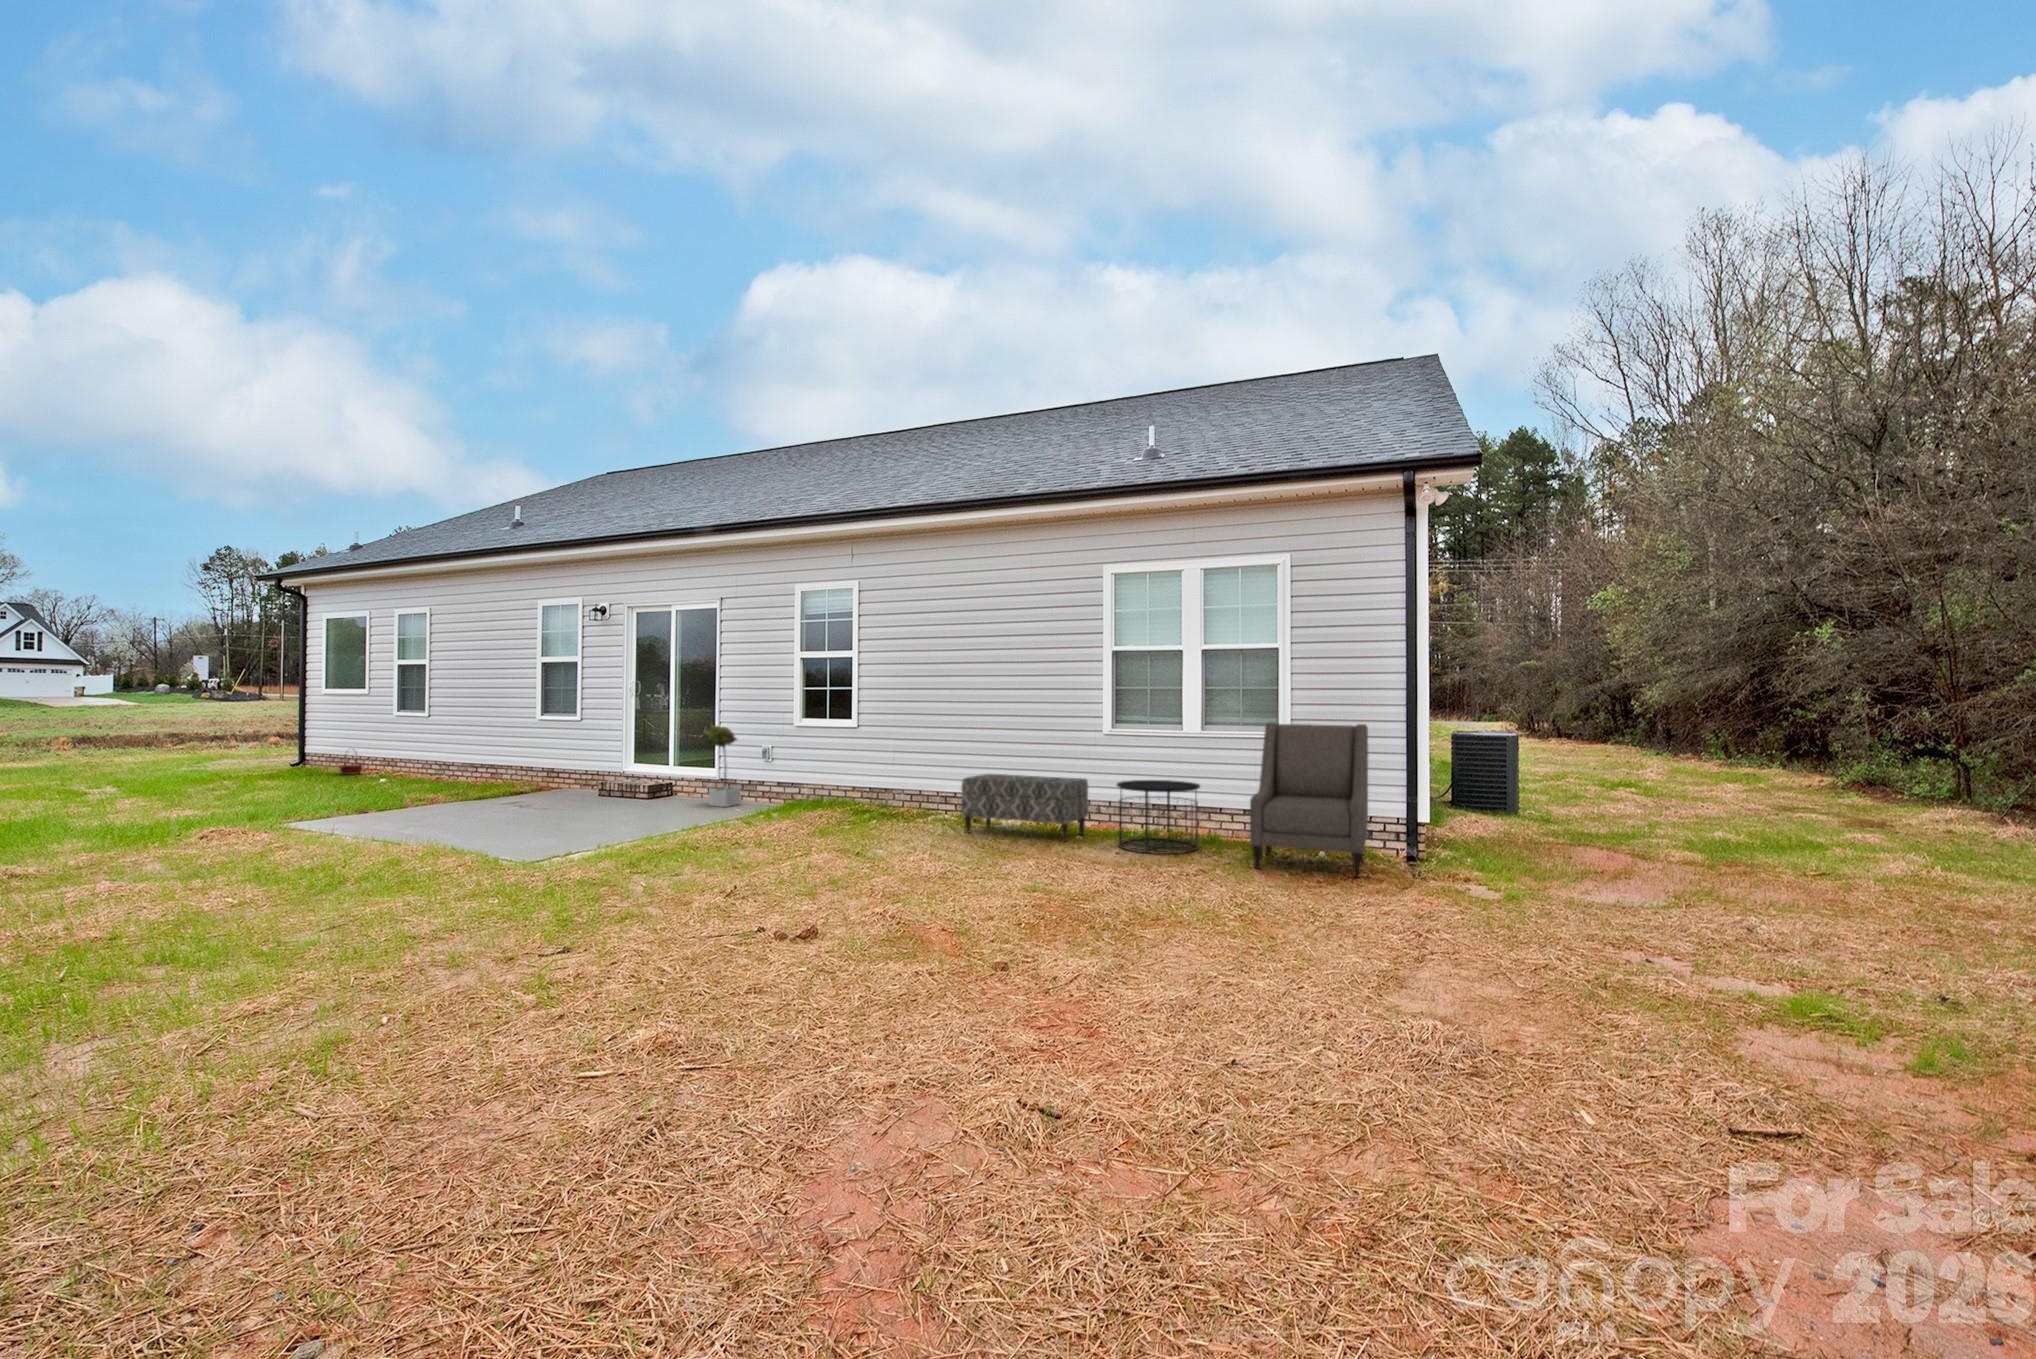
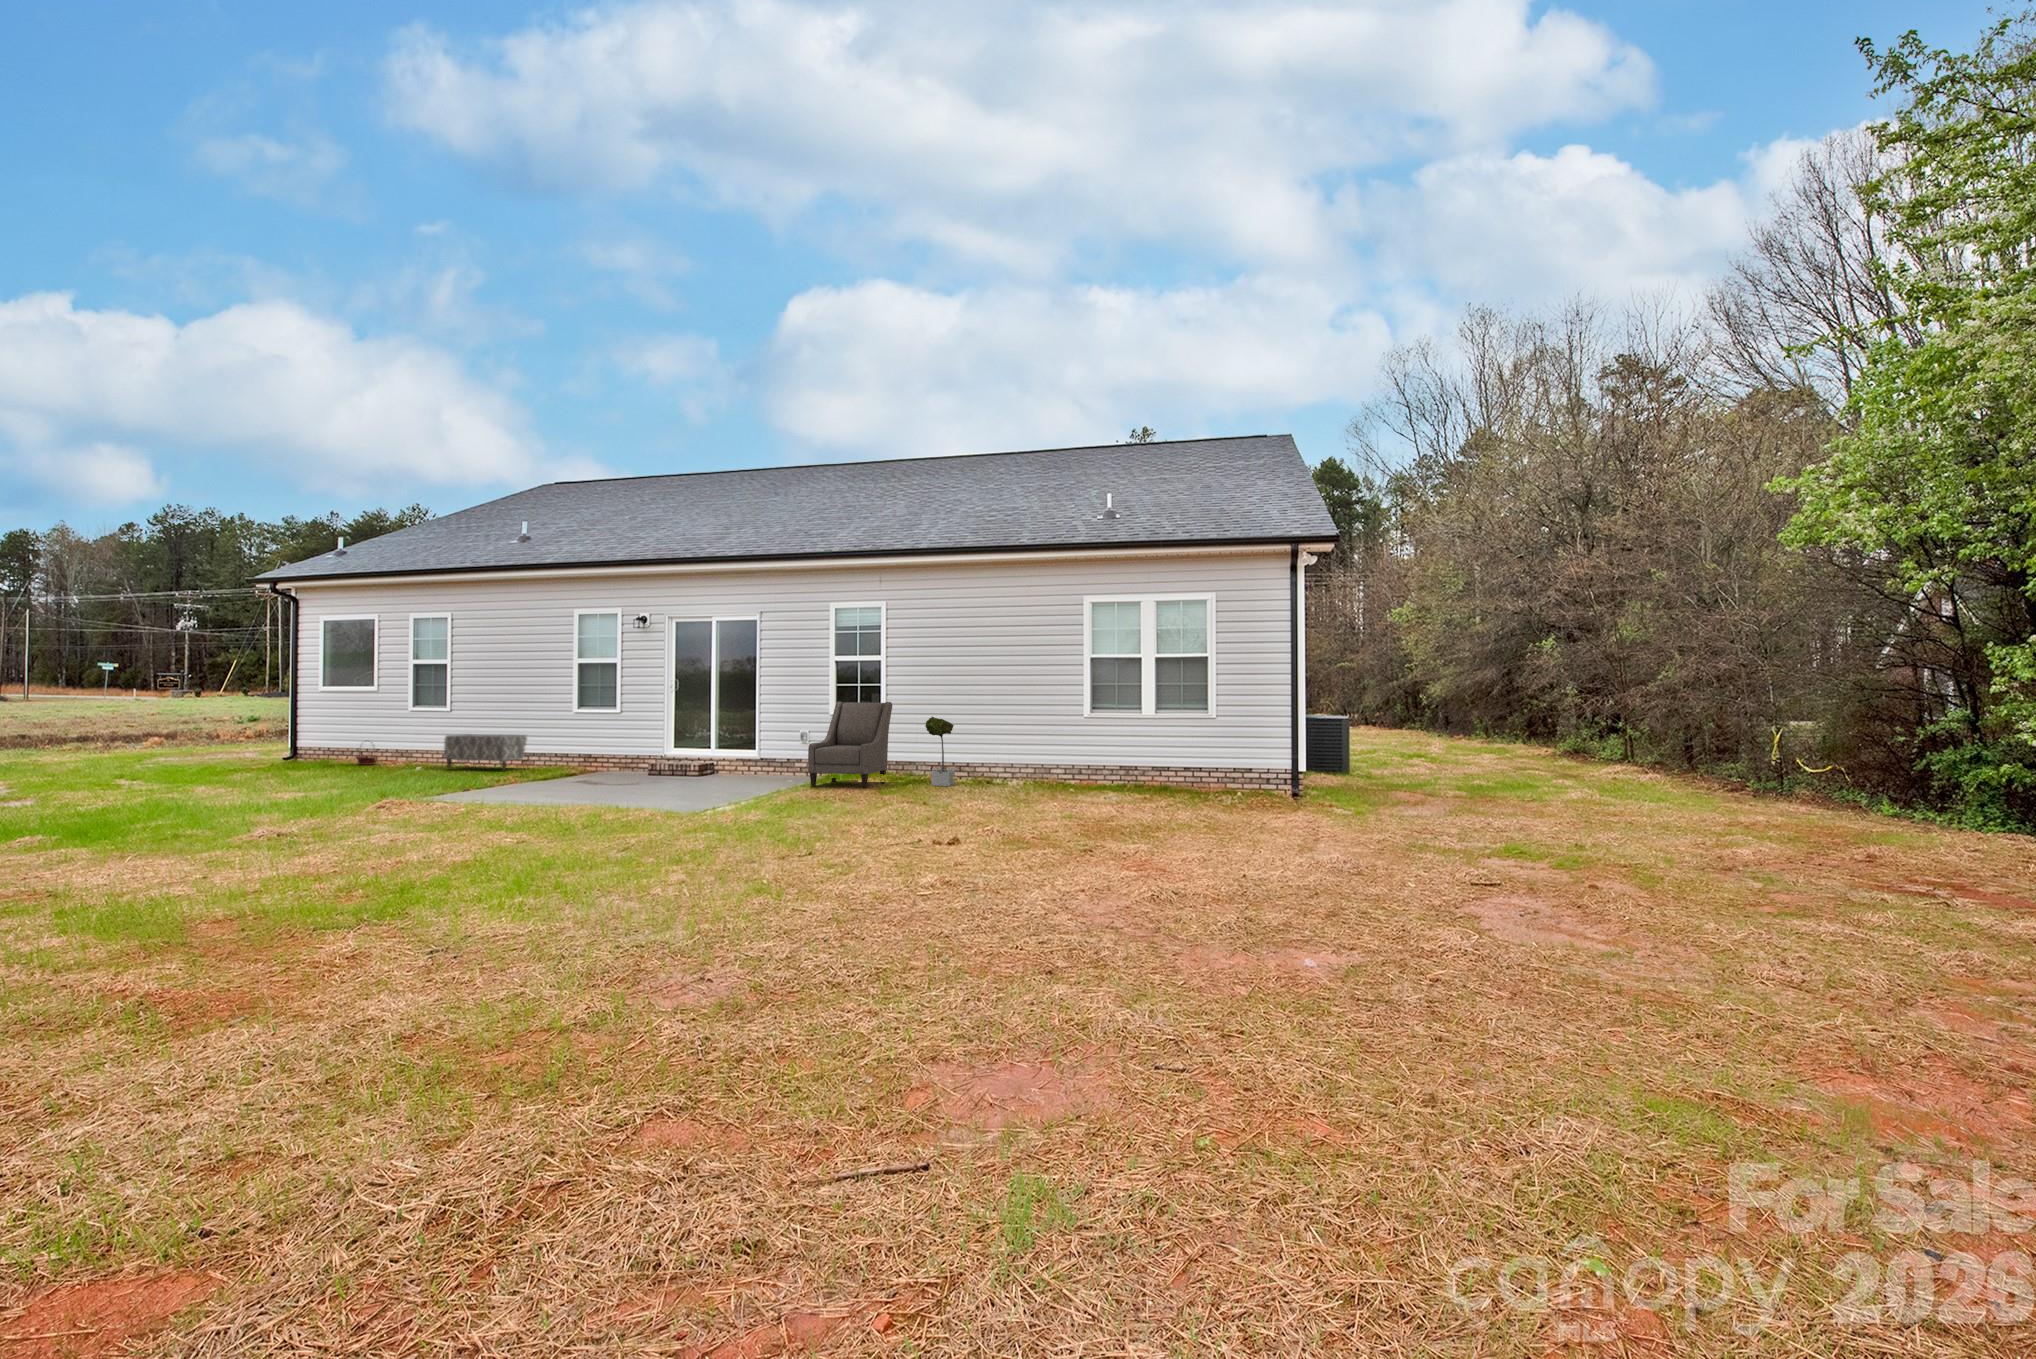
chair: present [1250,722,1368,877] -> present [808,702,892,788]
potted tree: present [705,725,742,807] -> present [925,717,955,786]
bench: present [961,774,1088,841] -> present [444,734,527,771]
side table: present [1117,780,1200,854] -> none [1101,748,1158,797]

